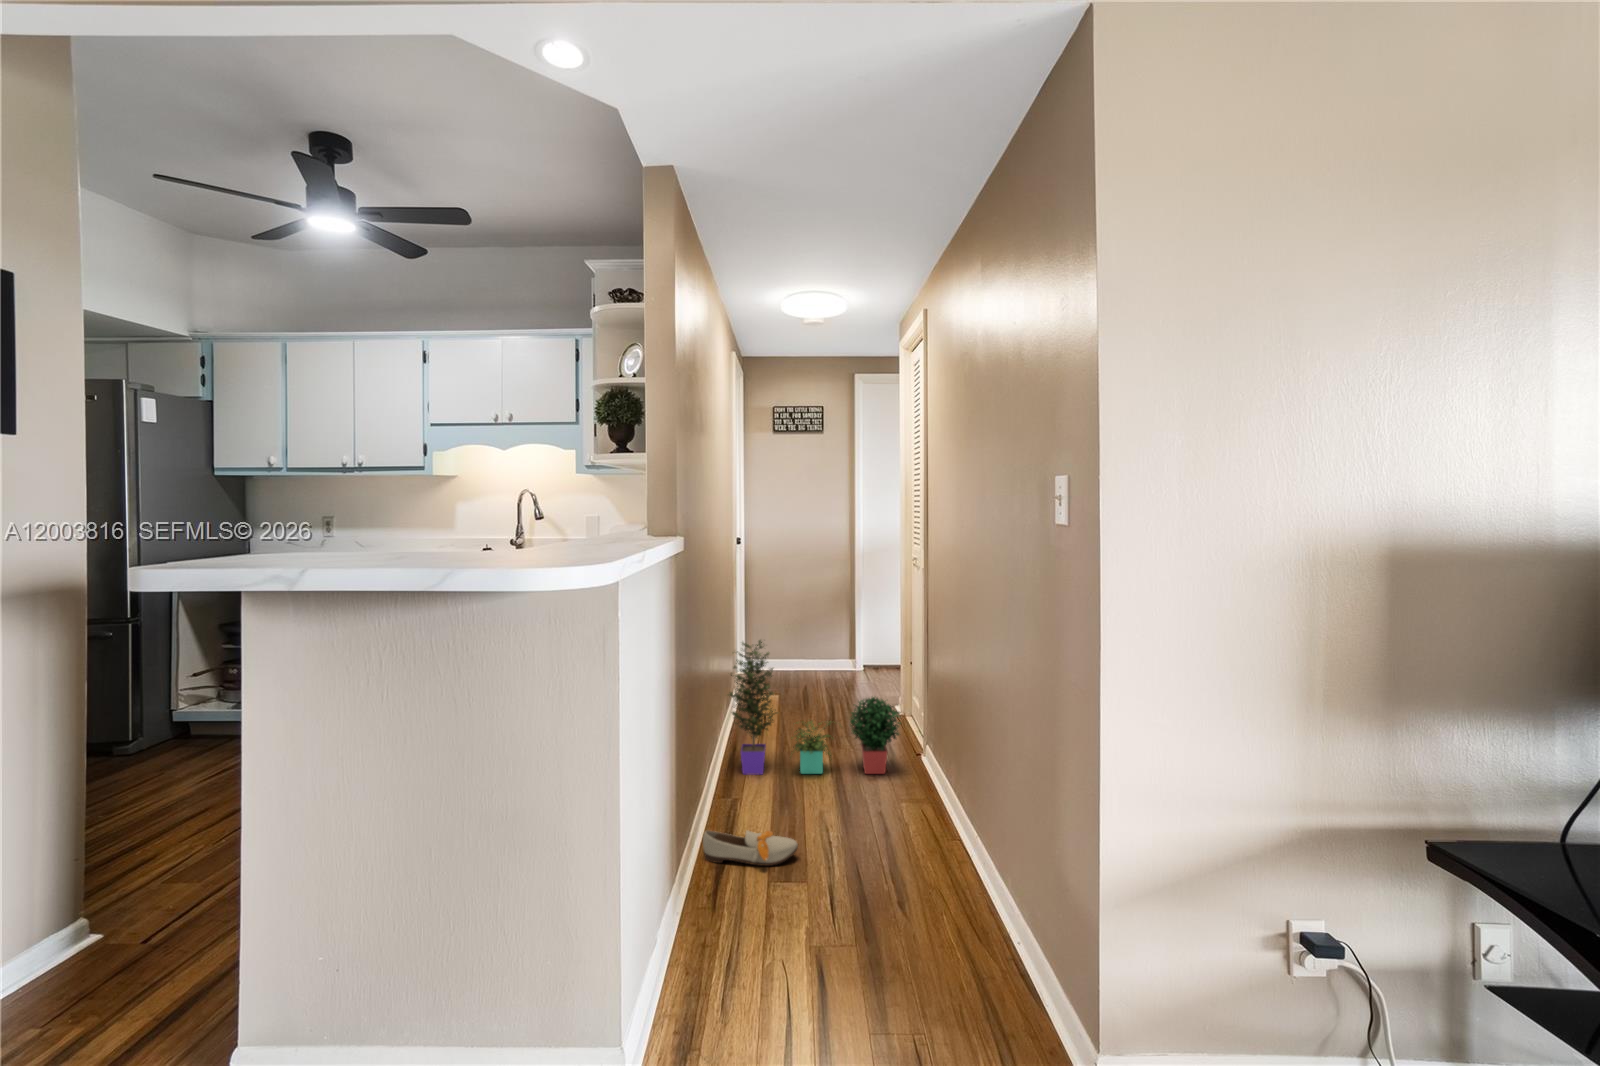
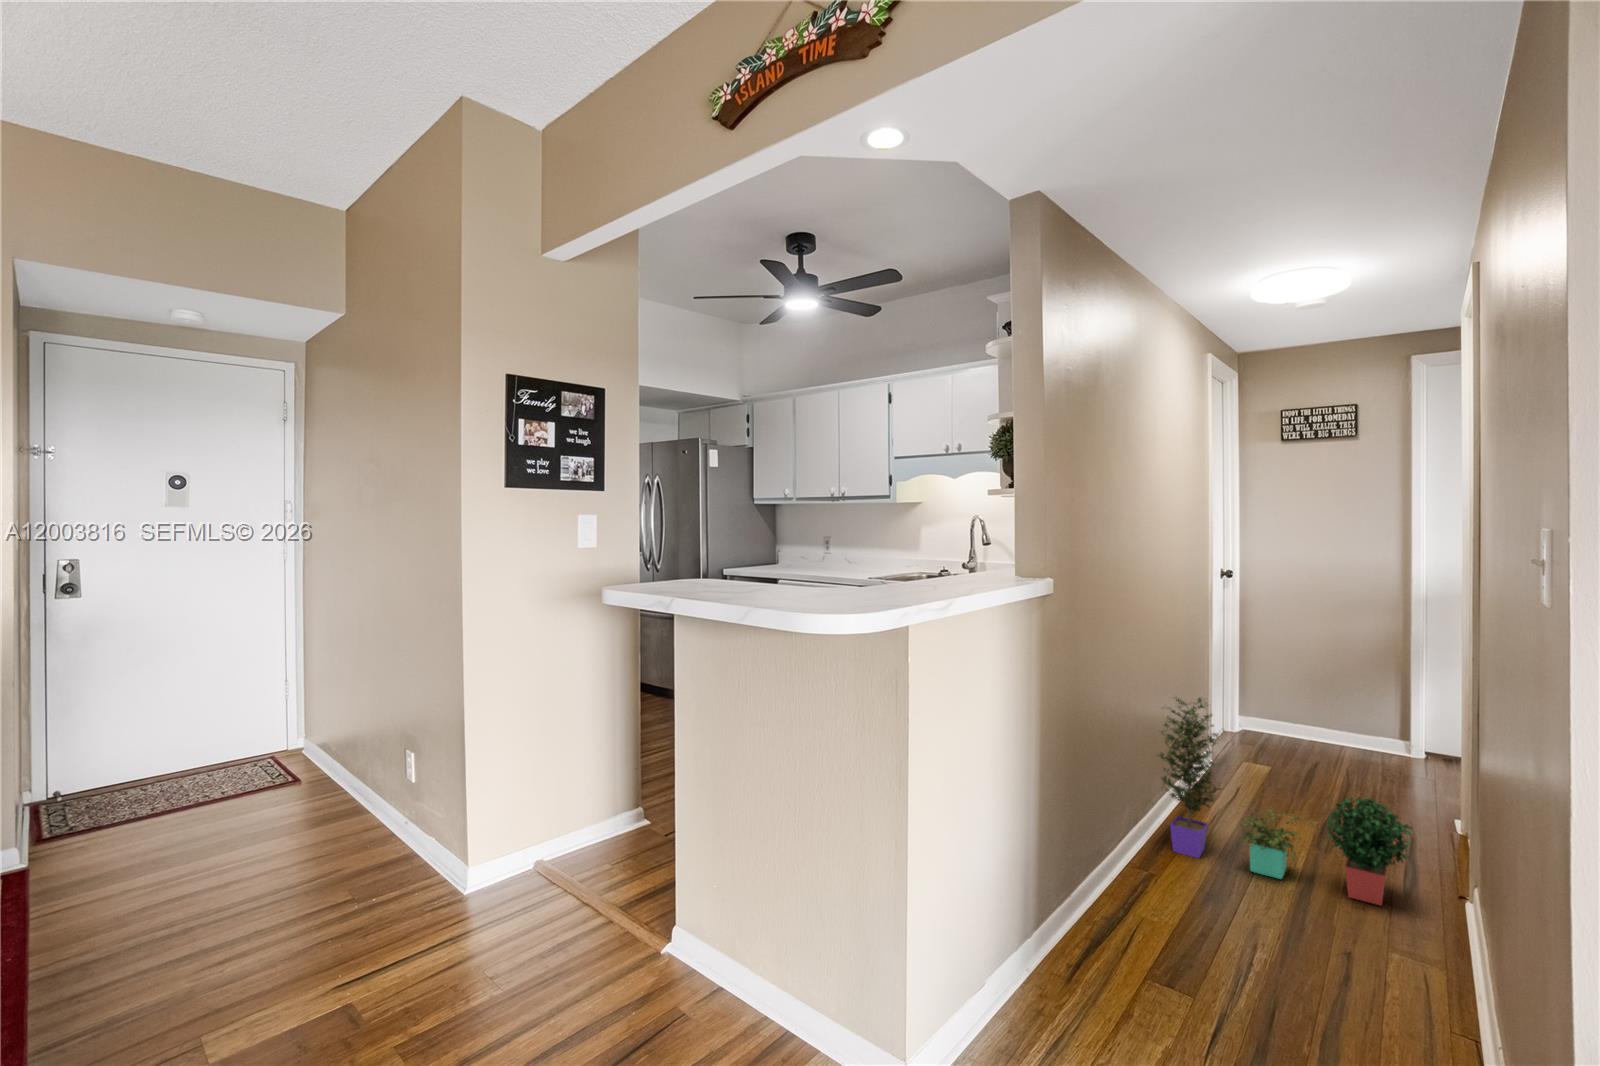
shoe: present [703,830,798,866] -> none [1082,898,1197,964]

